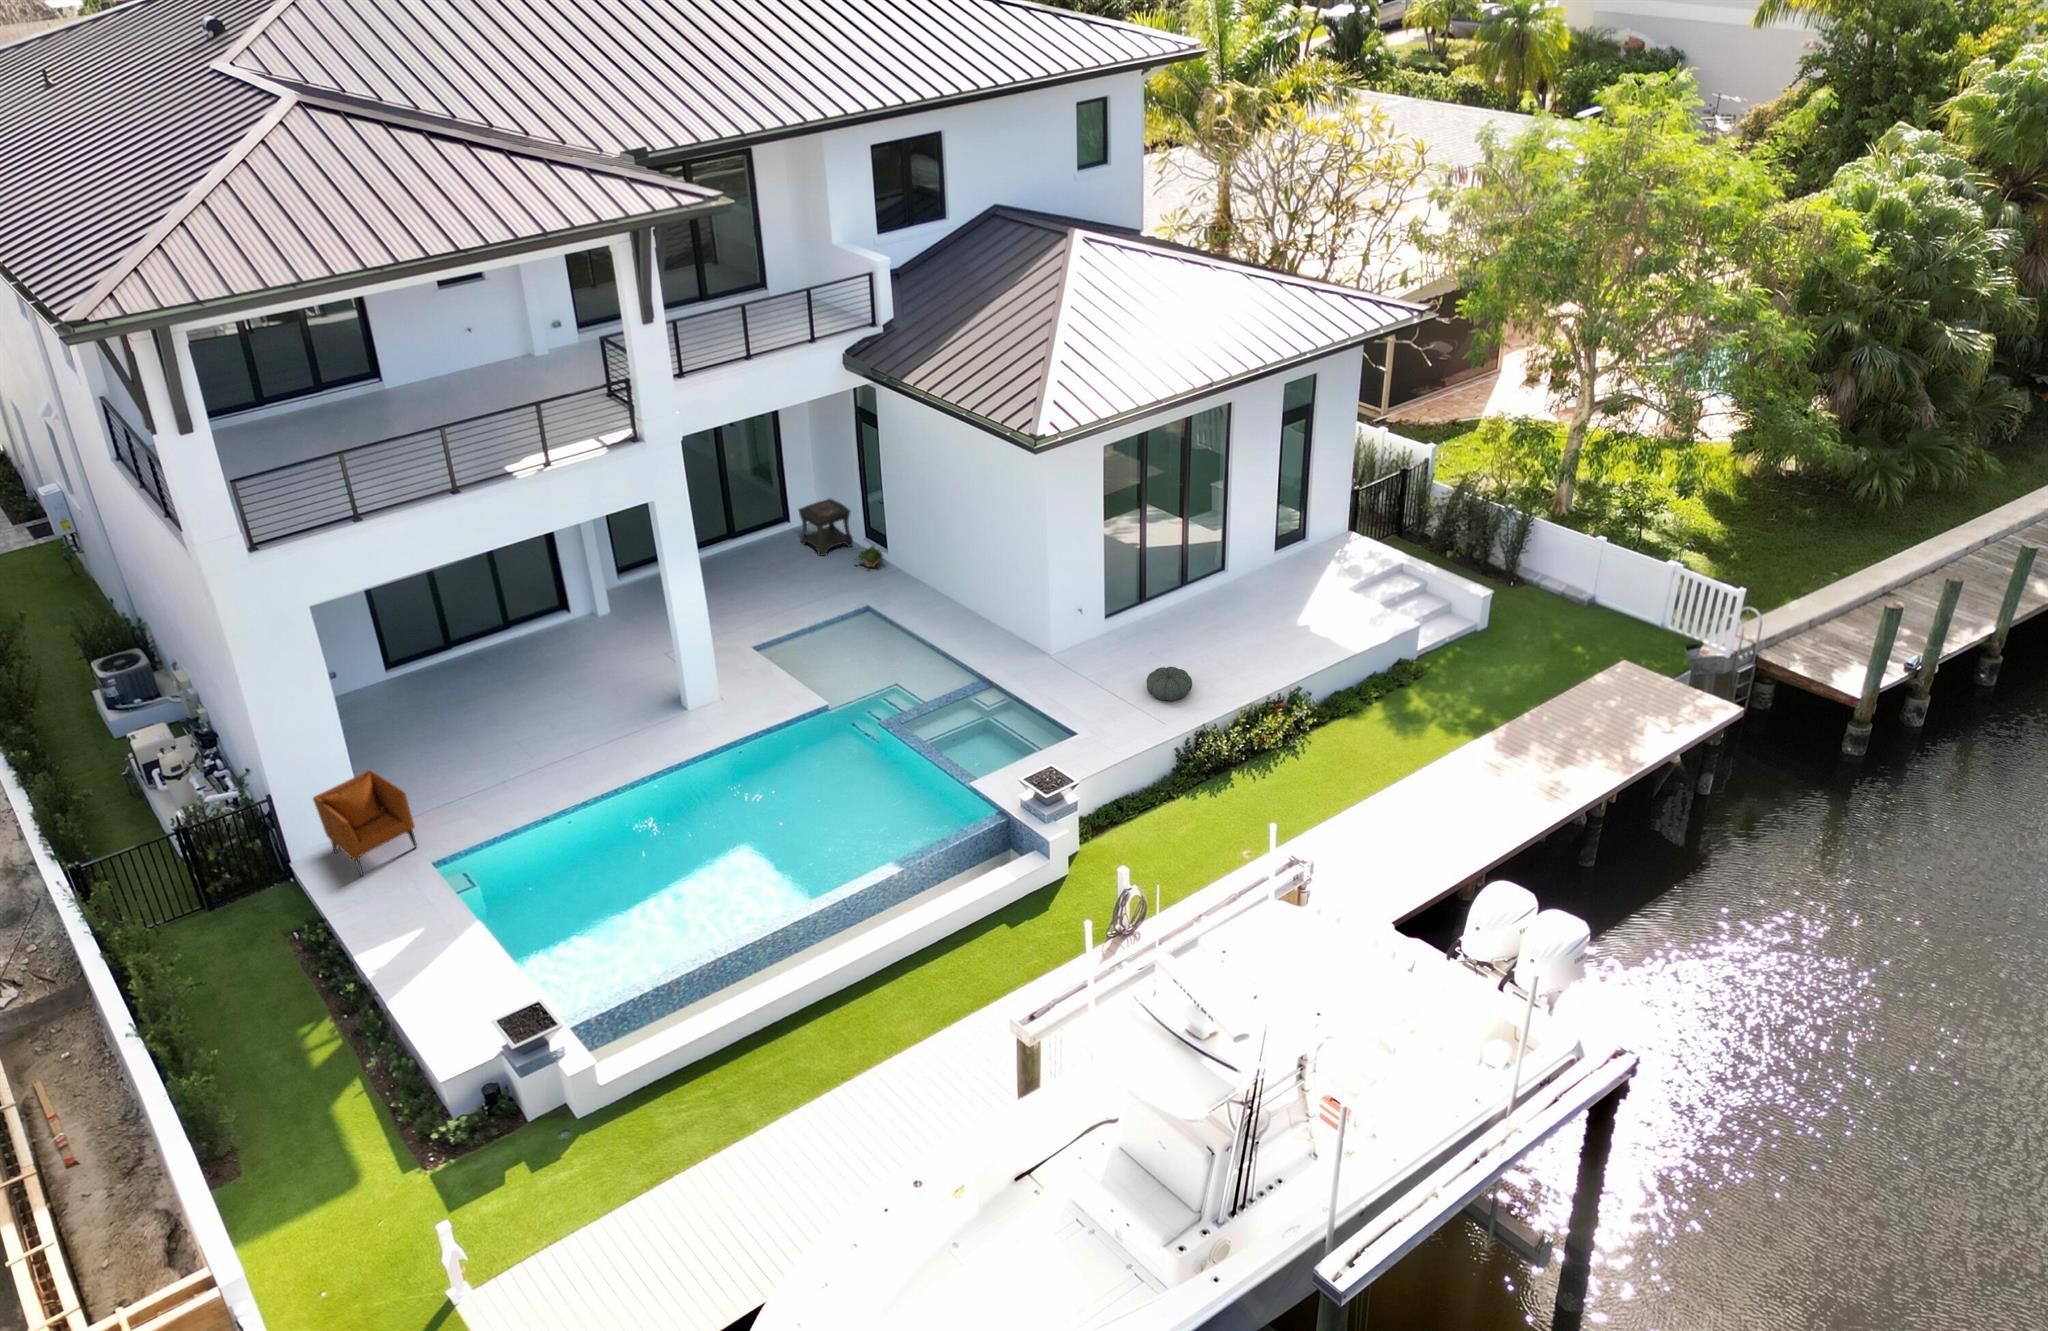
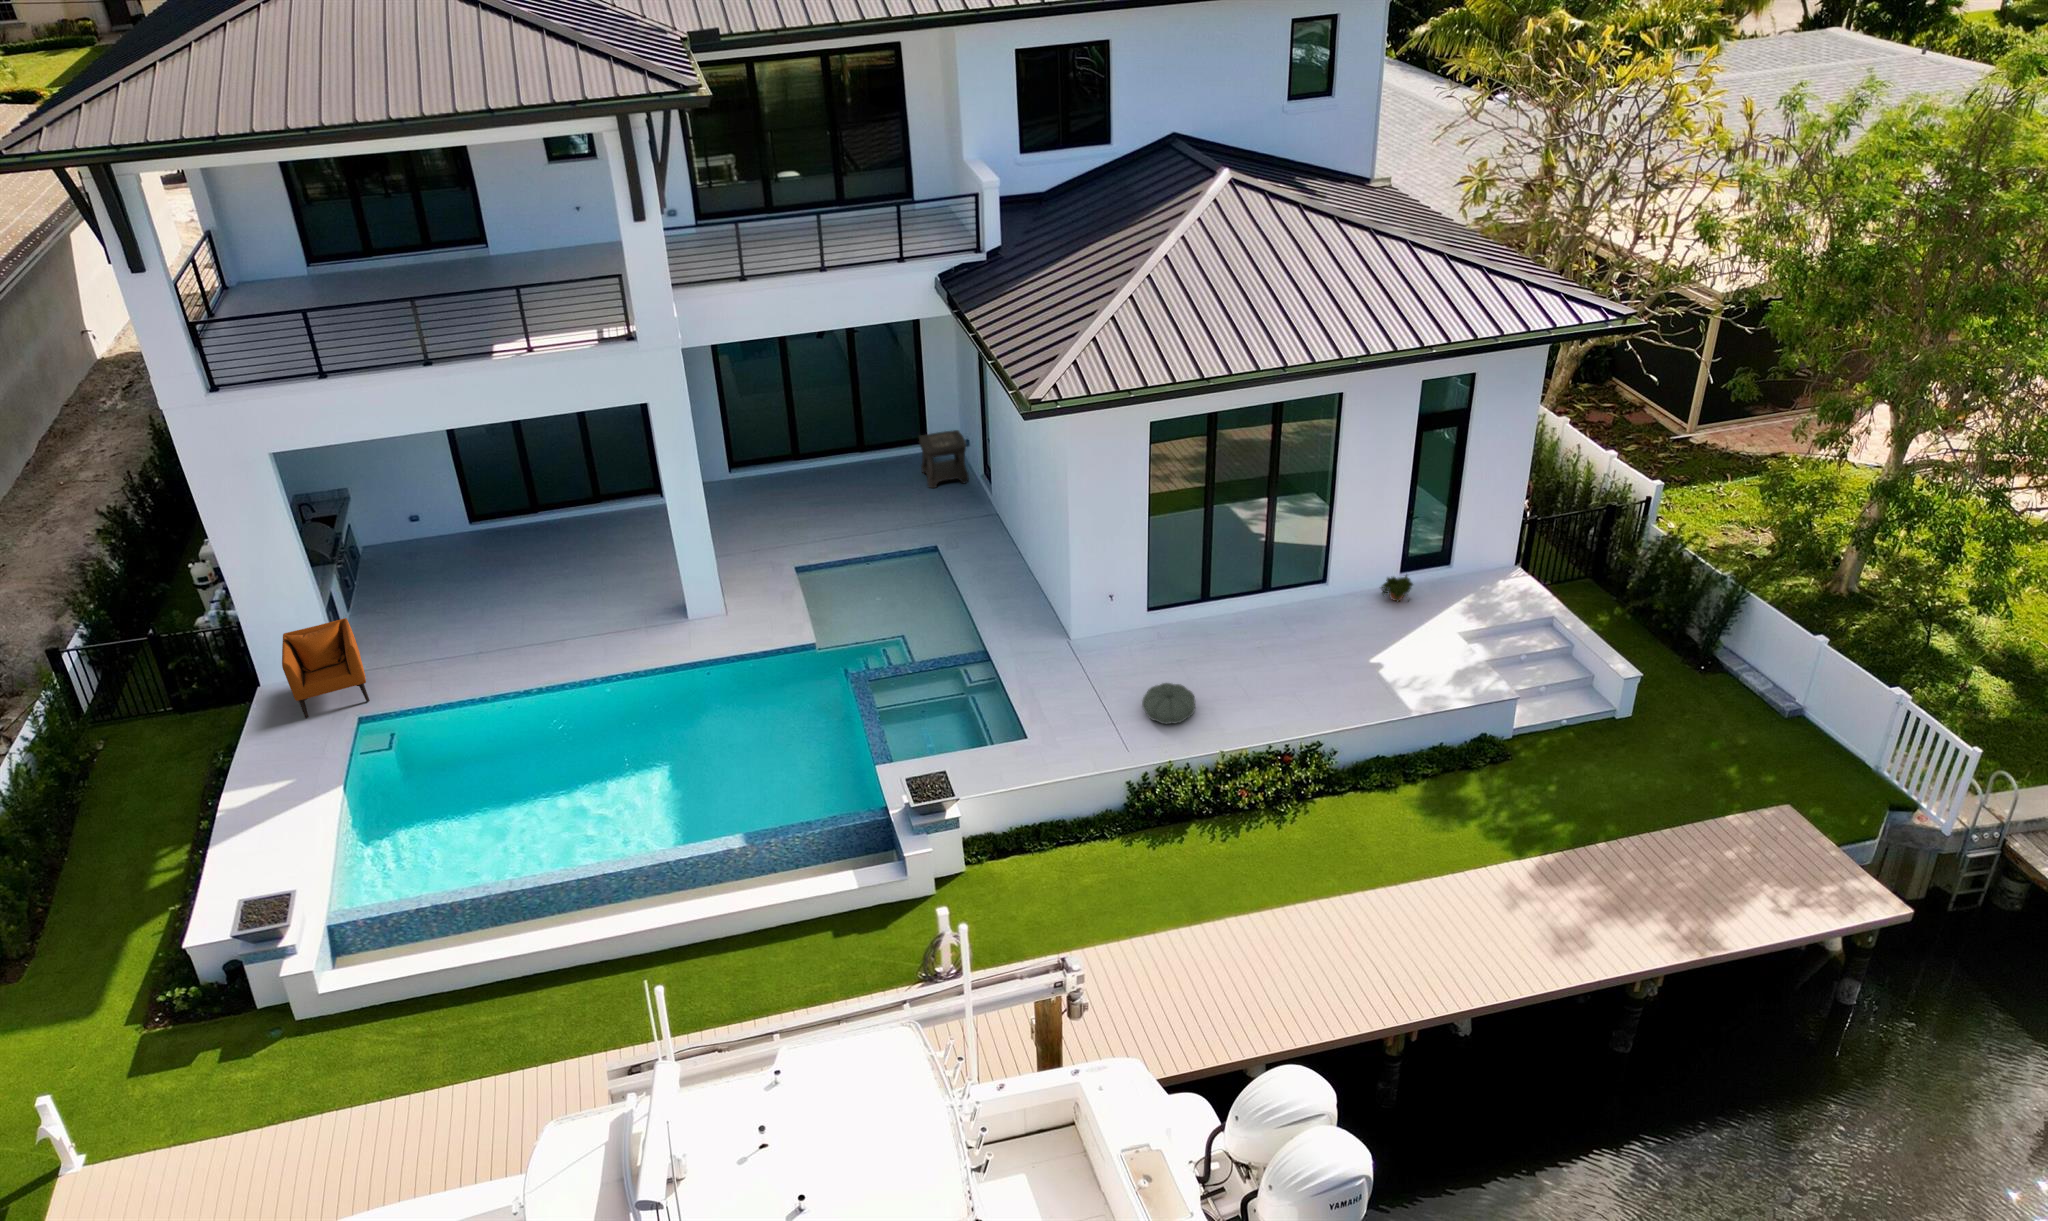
potted plant: present [855,546,884,567] -> present [1381,575,1413,602]

